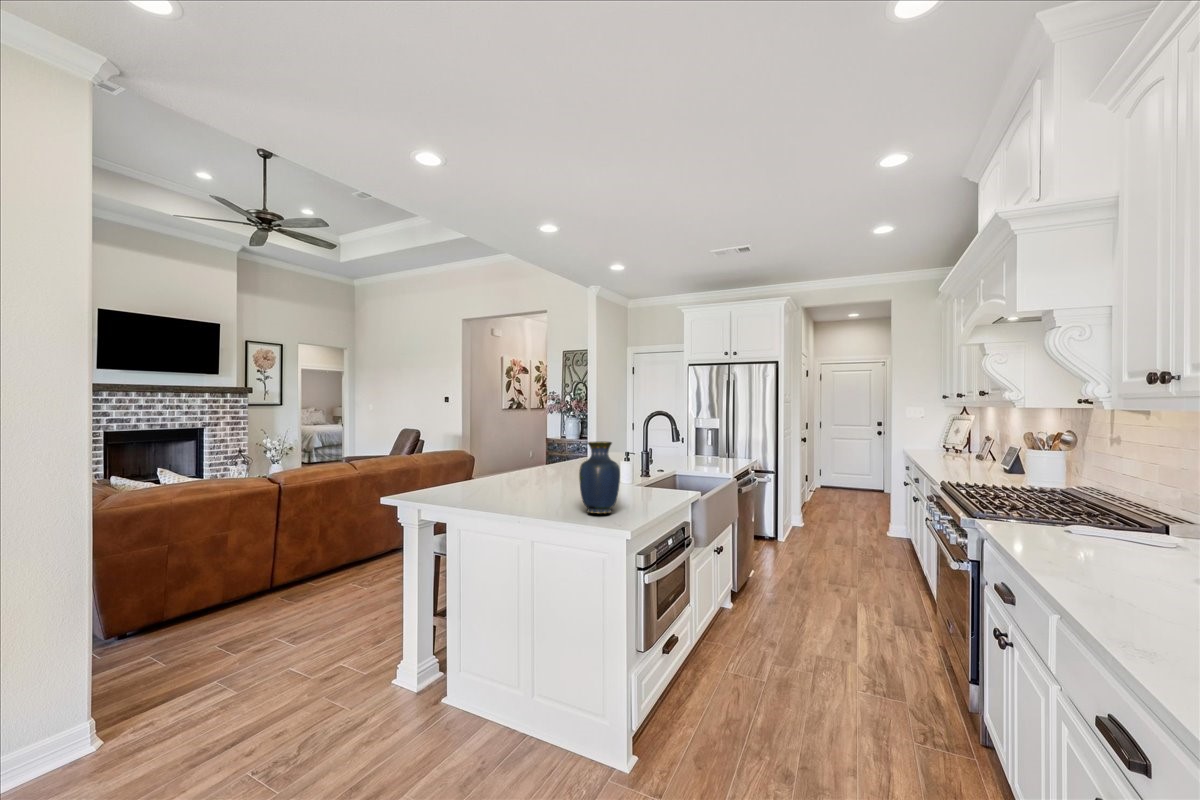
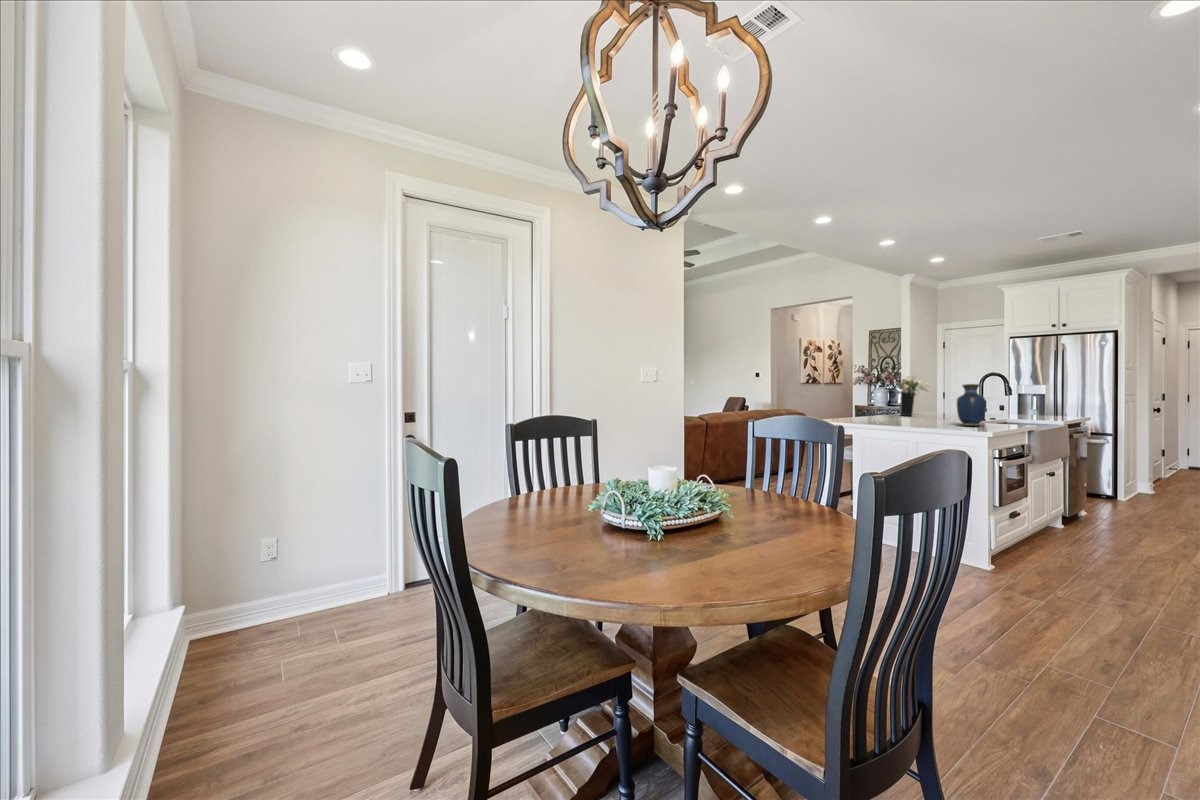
flower arrangement: none [534,414,580,475] -> present [897,376,928,416]

